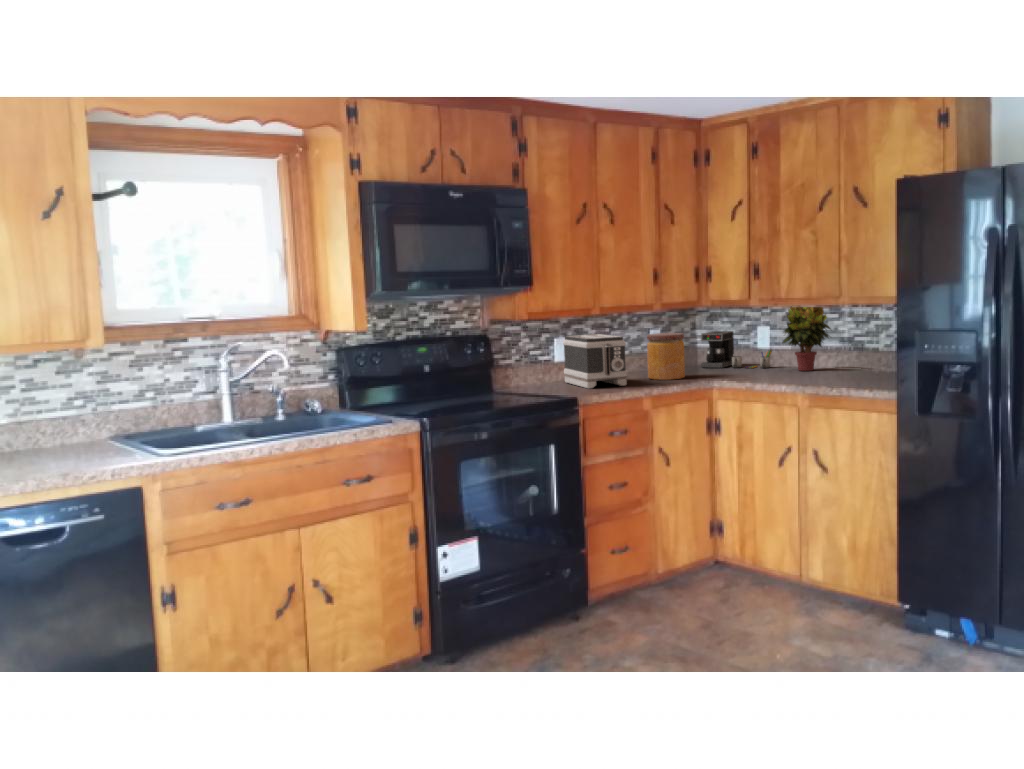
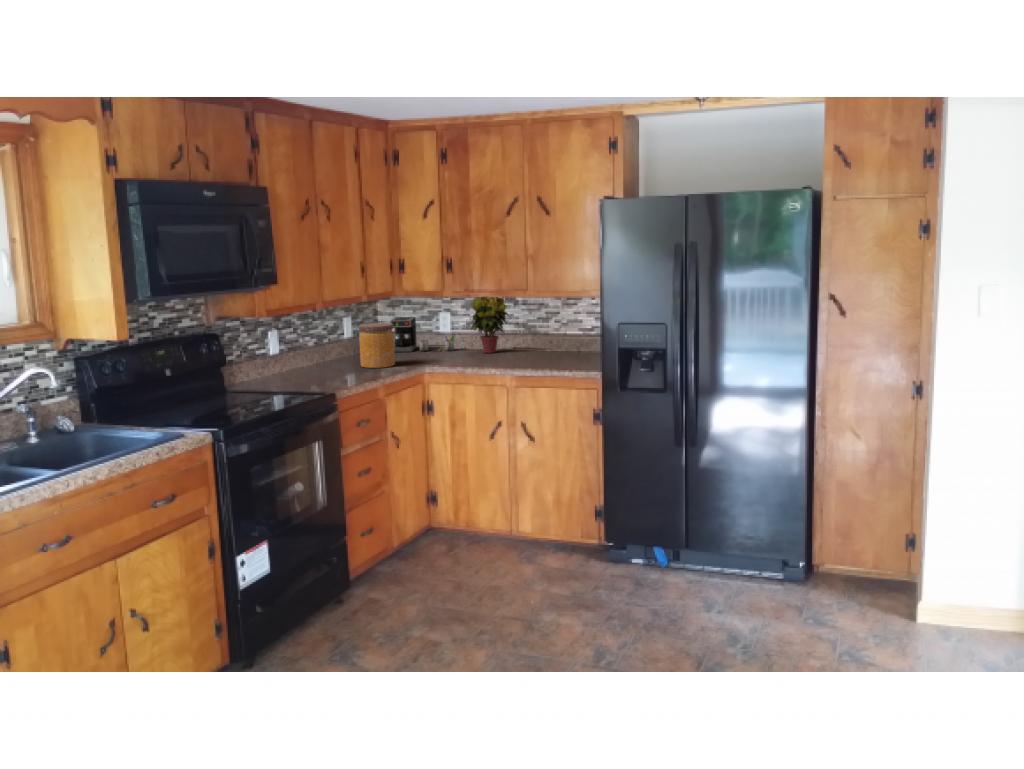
toaster: present [563,334,627,389] -> none [282,326,355,382]

